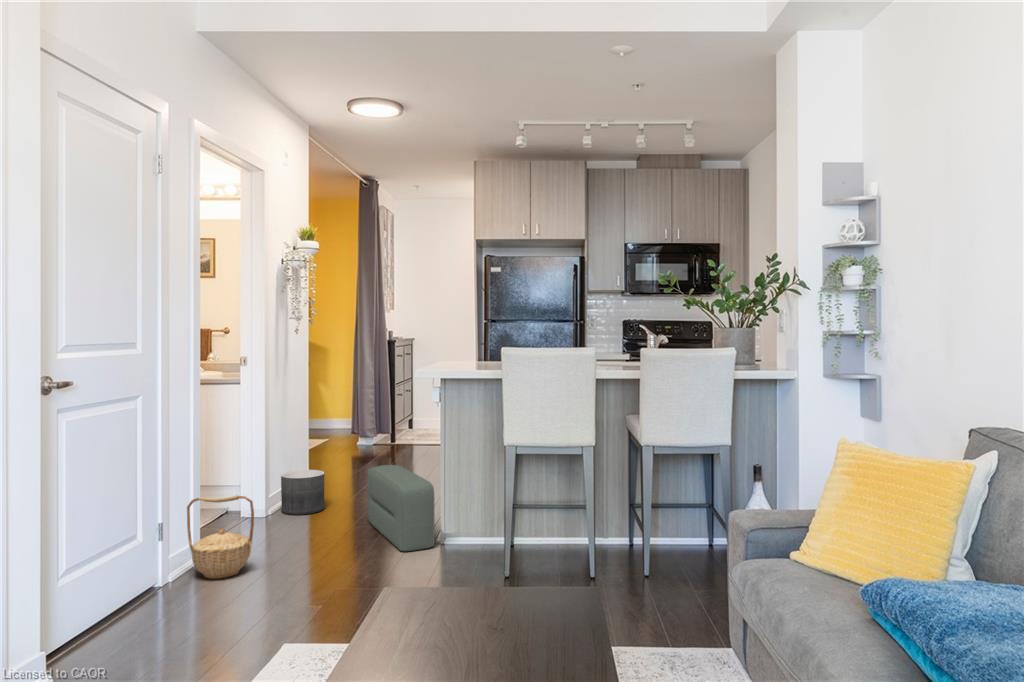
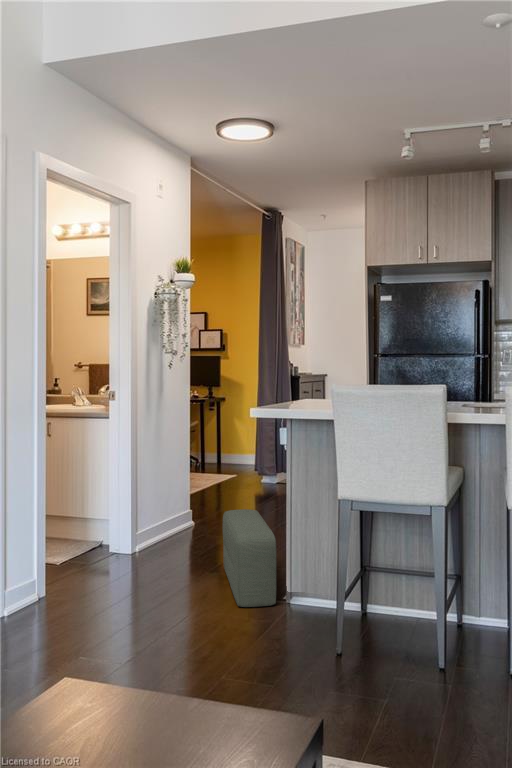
planter: present [281,470,324,515] -> none [148,508,191,554]
basket: present [187,495,254,579] -> none [25,534,84,617]

